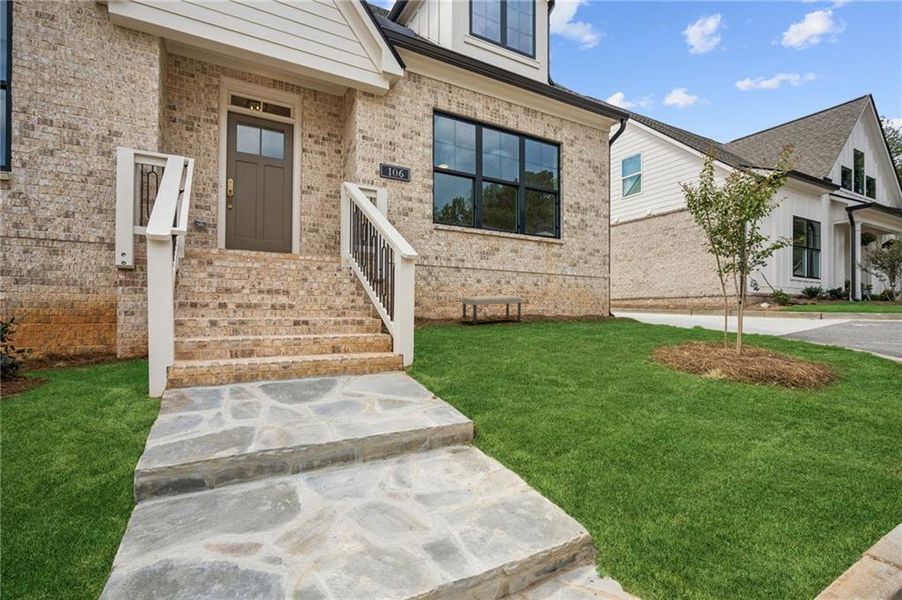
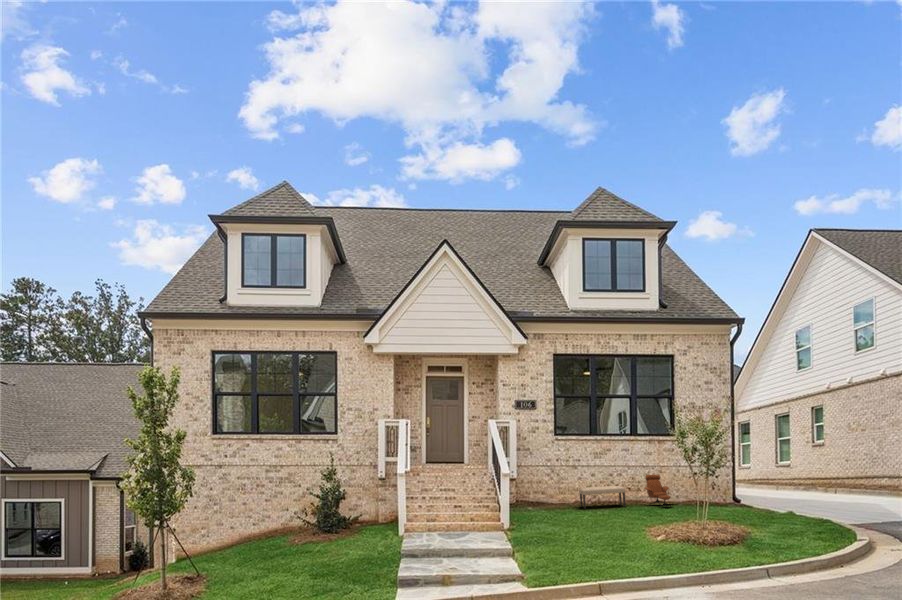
lounge chair: none [535,283,578,322] -> present [644,474,670,507]

